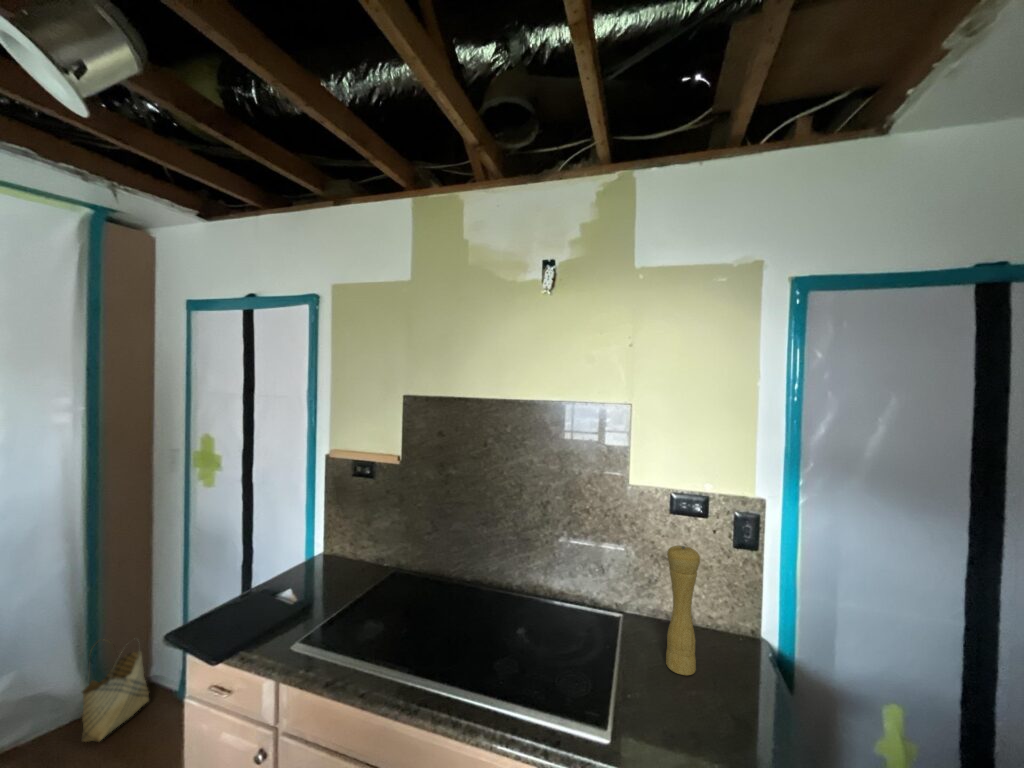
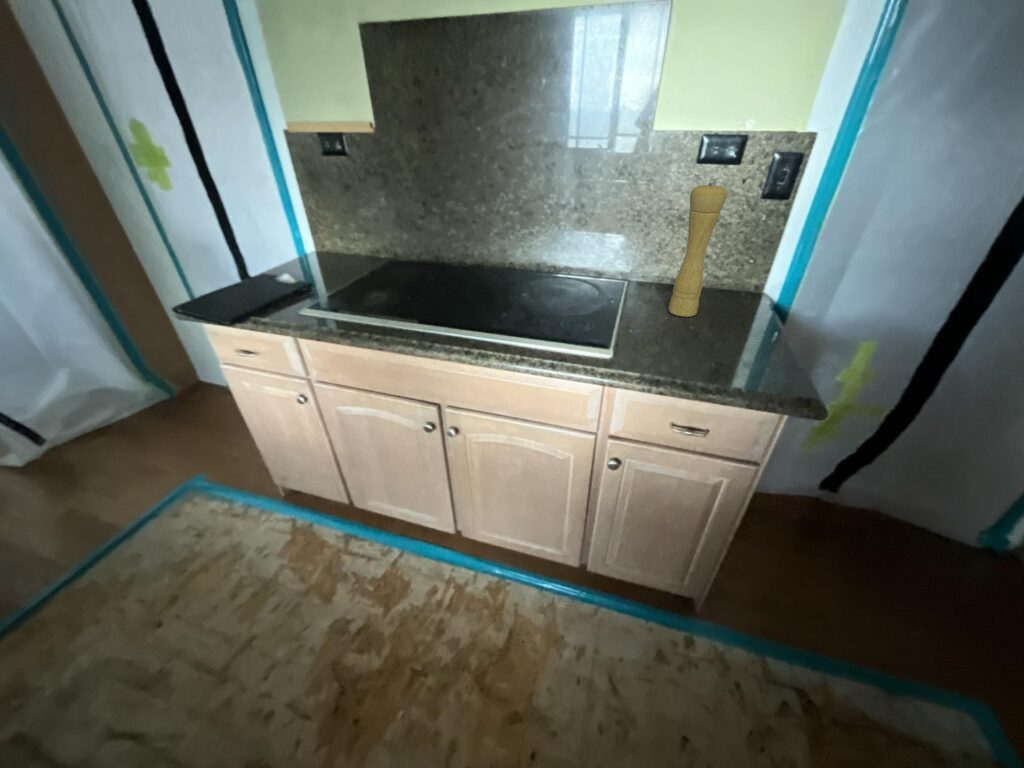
woven basket: present [81,641,149,742] -> none [127,342,203,418]

